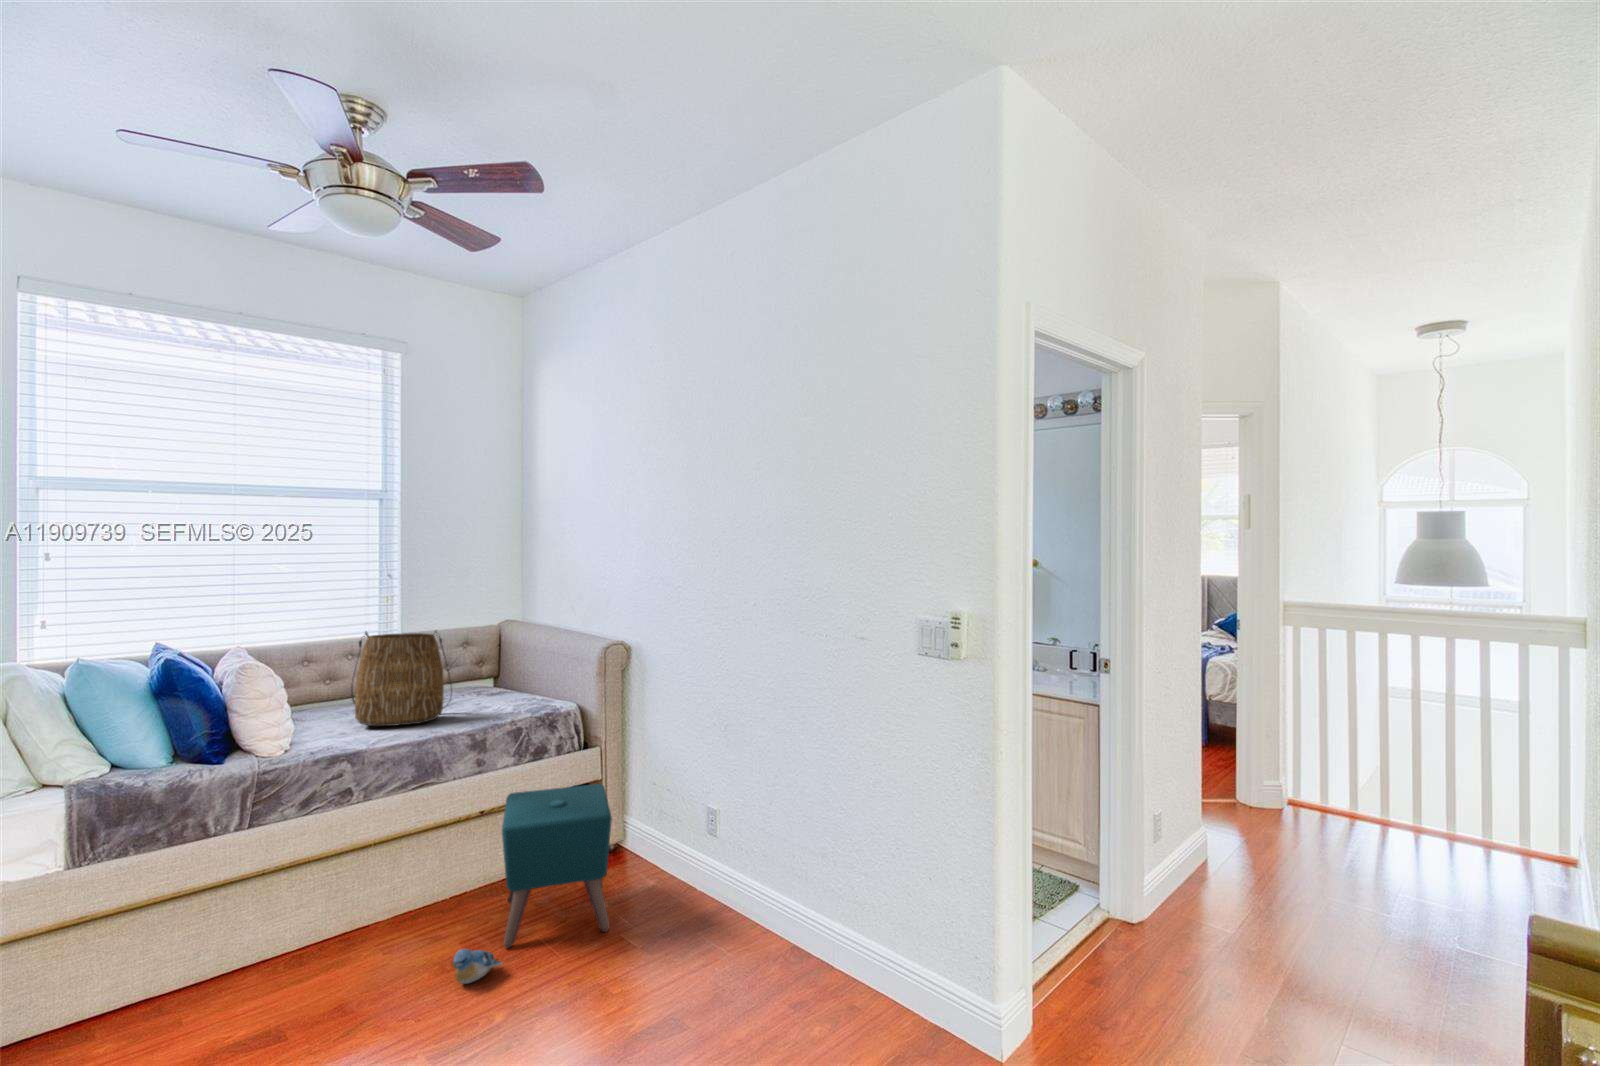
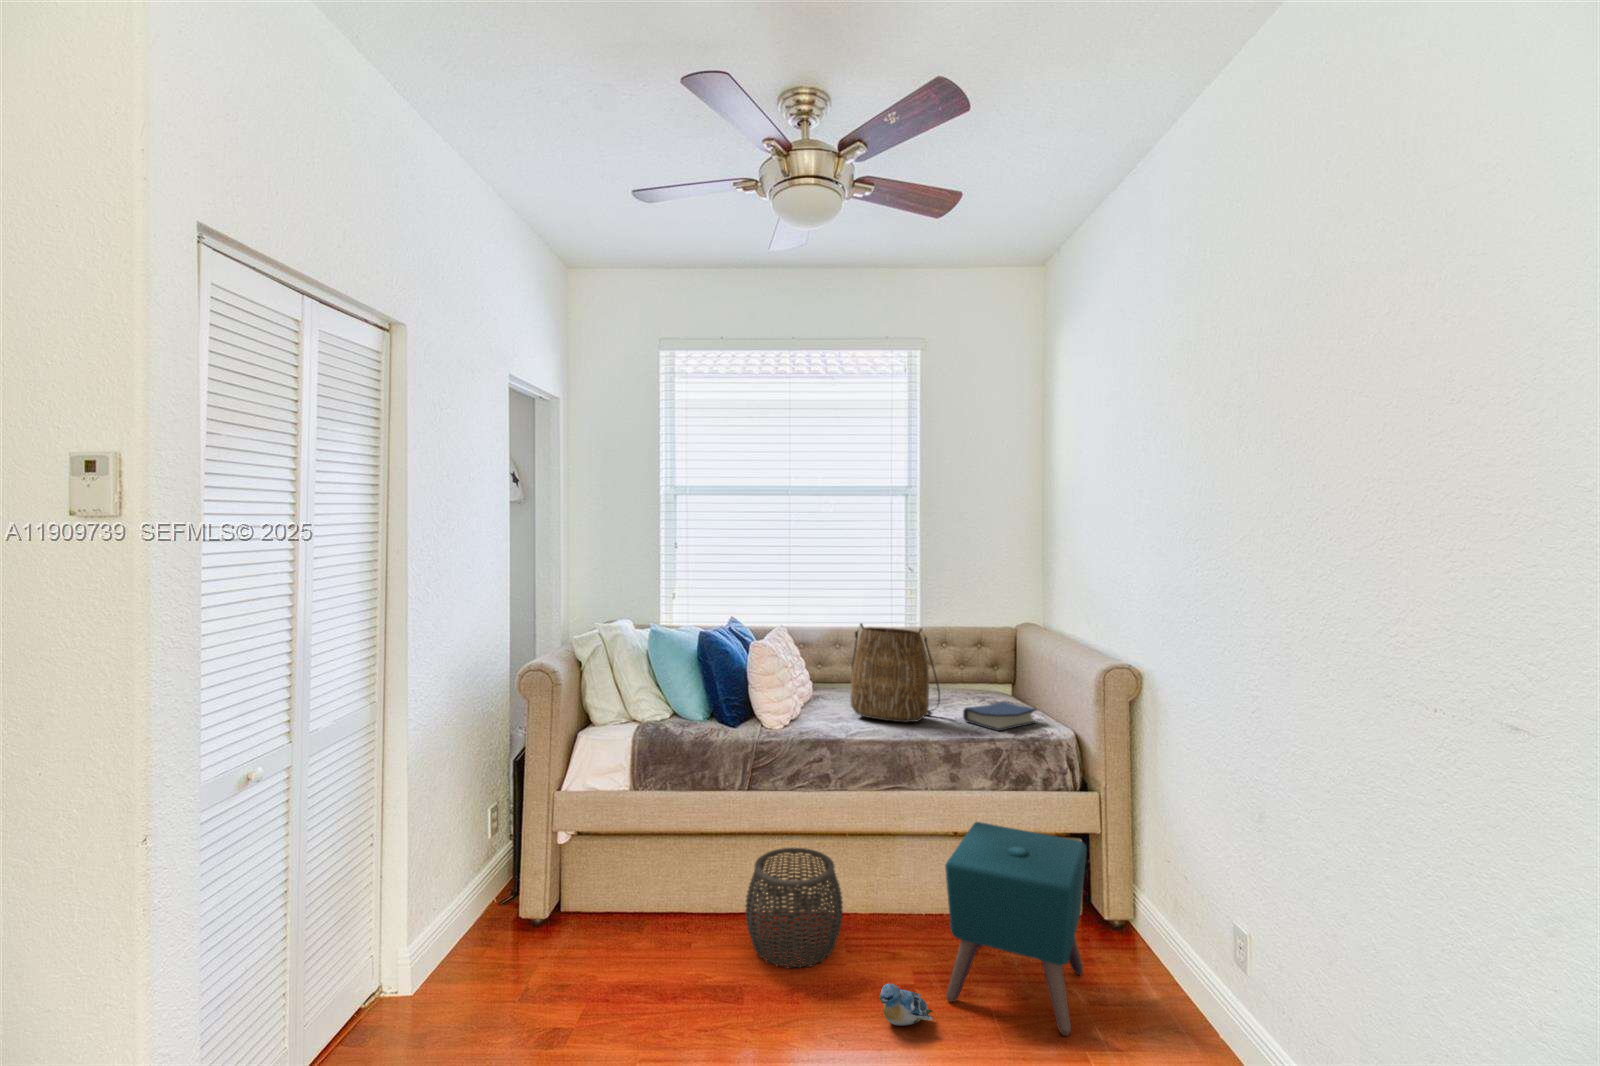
hardback book: none [477,690,542,714] -> present [963,702,1036,731]
woven basket: none [263,868,385,997] -> present [746,848,843,968]

